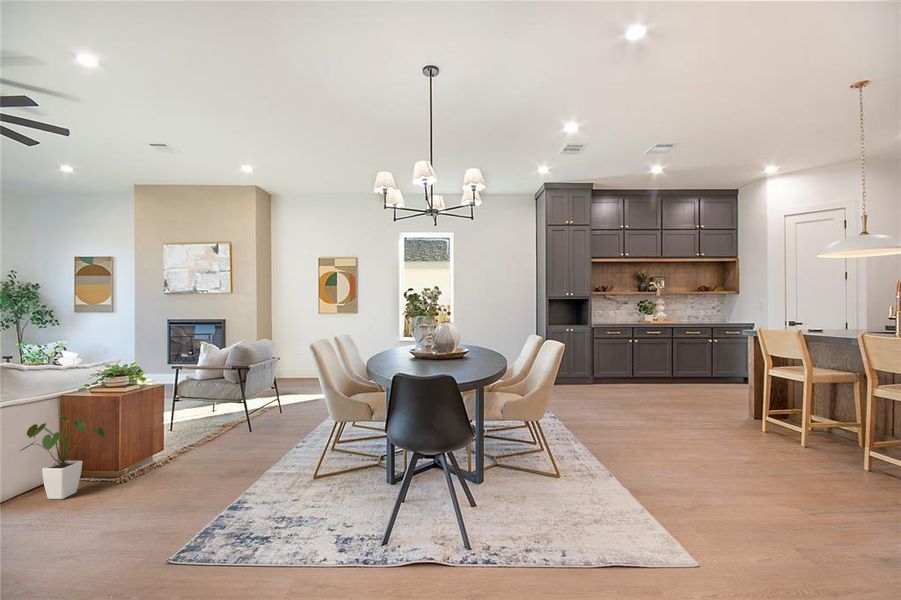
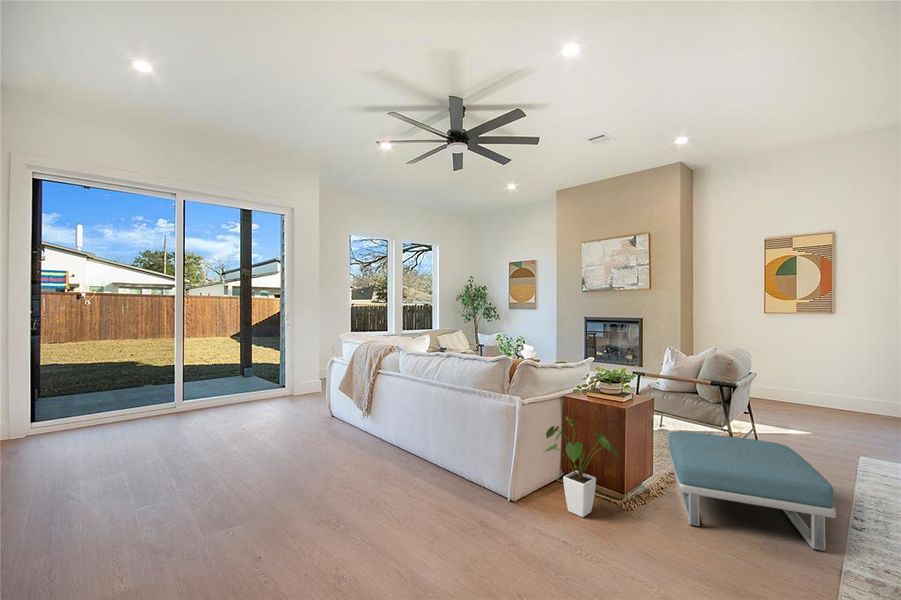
footstool: none [163,404,268,476] -> present [668,432,836,551]

